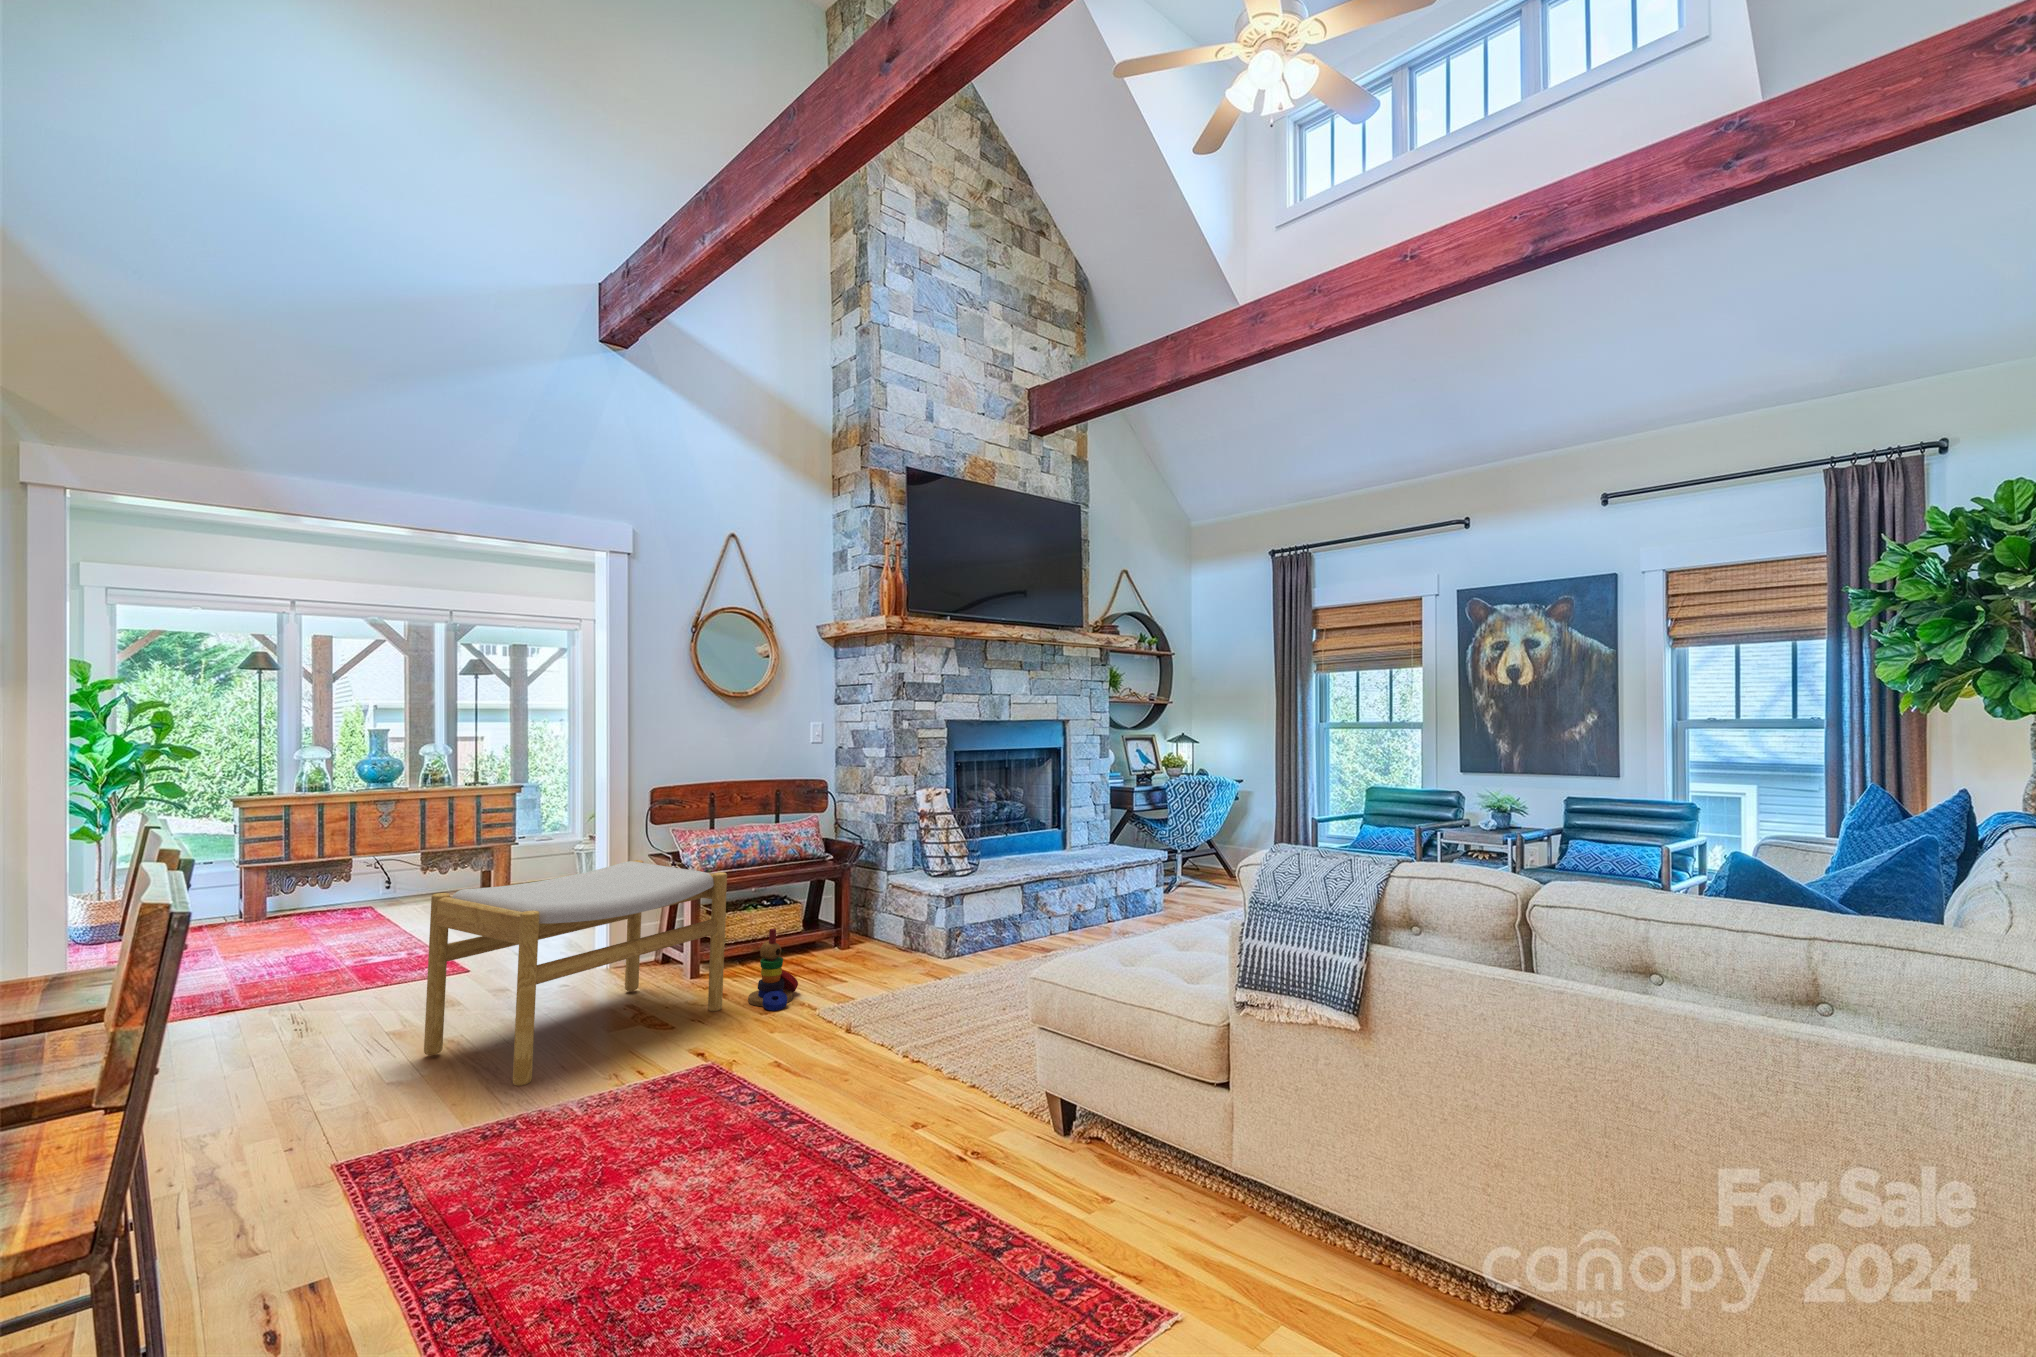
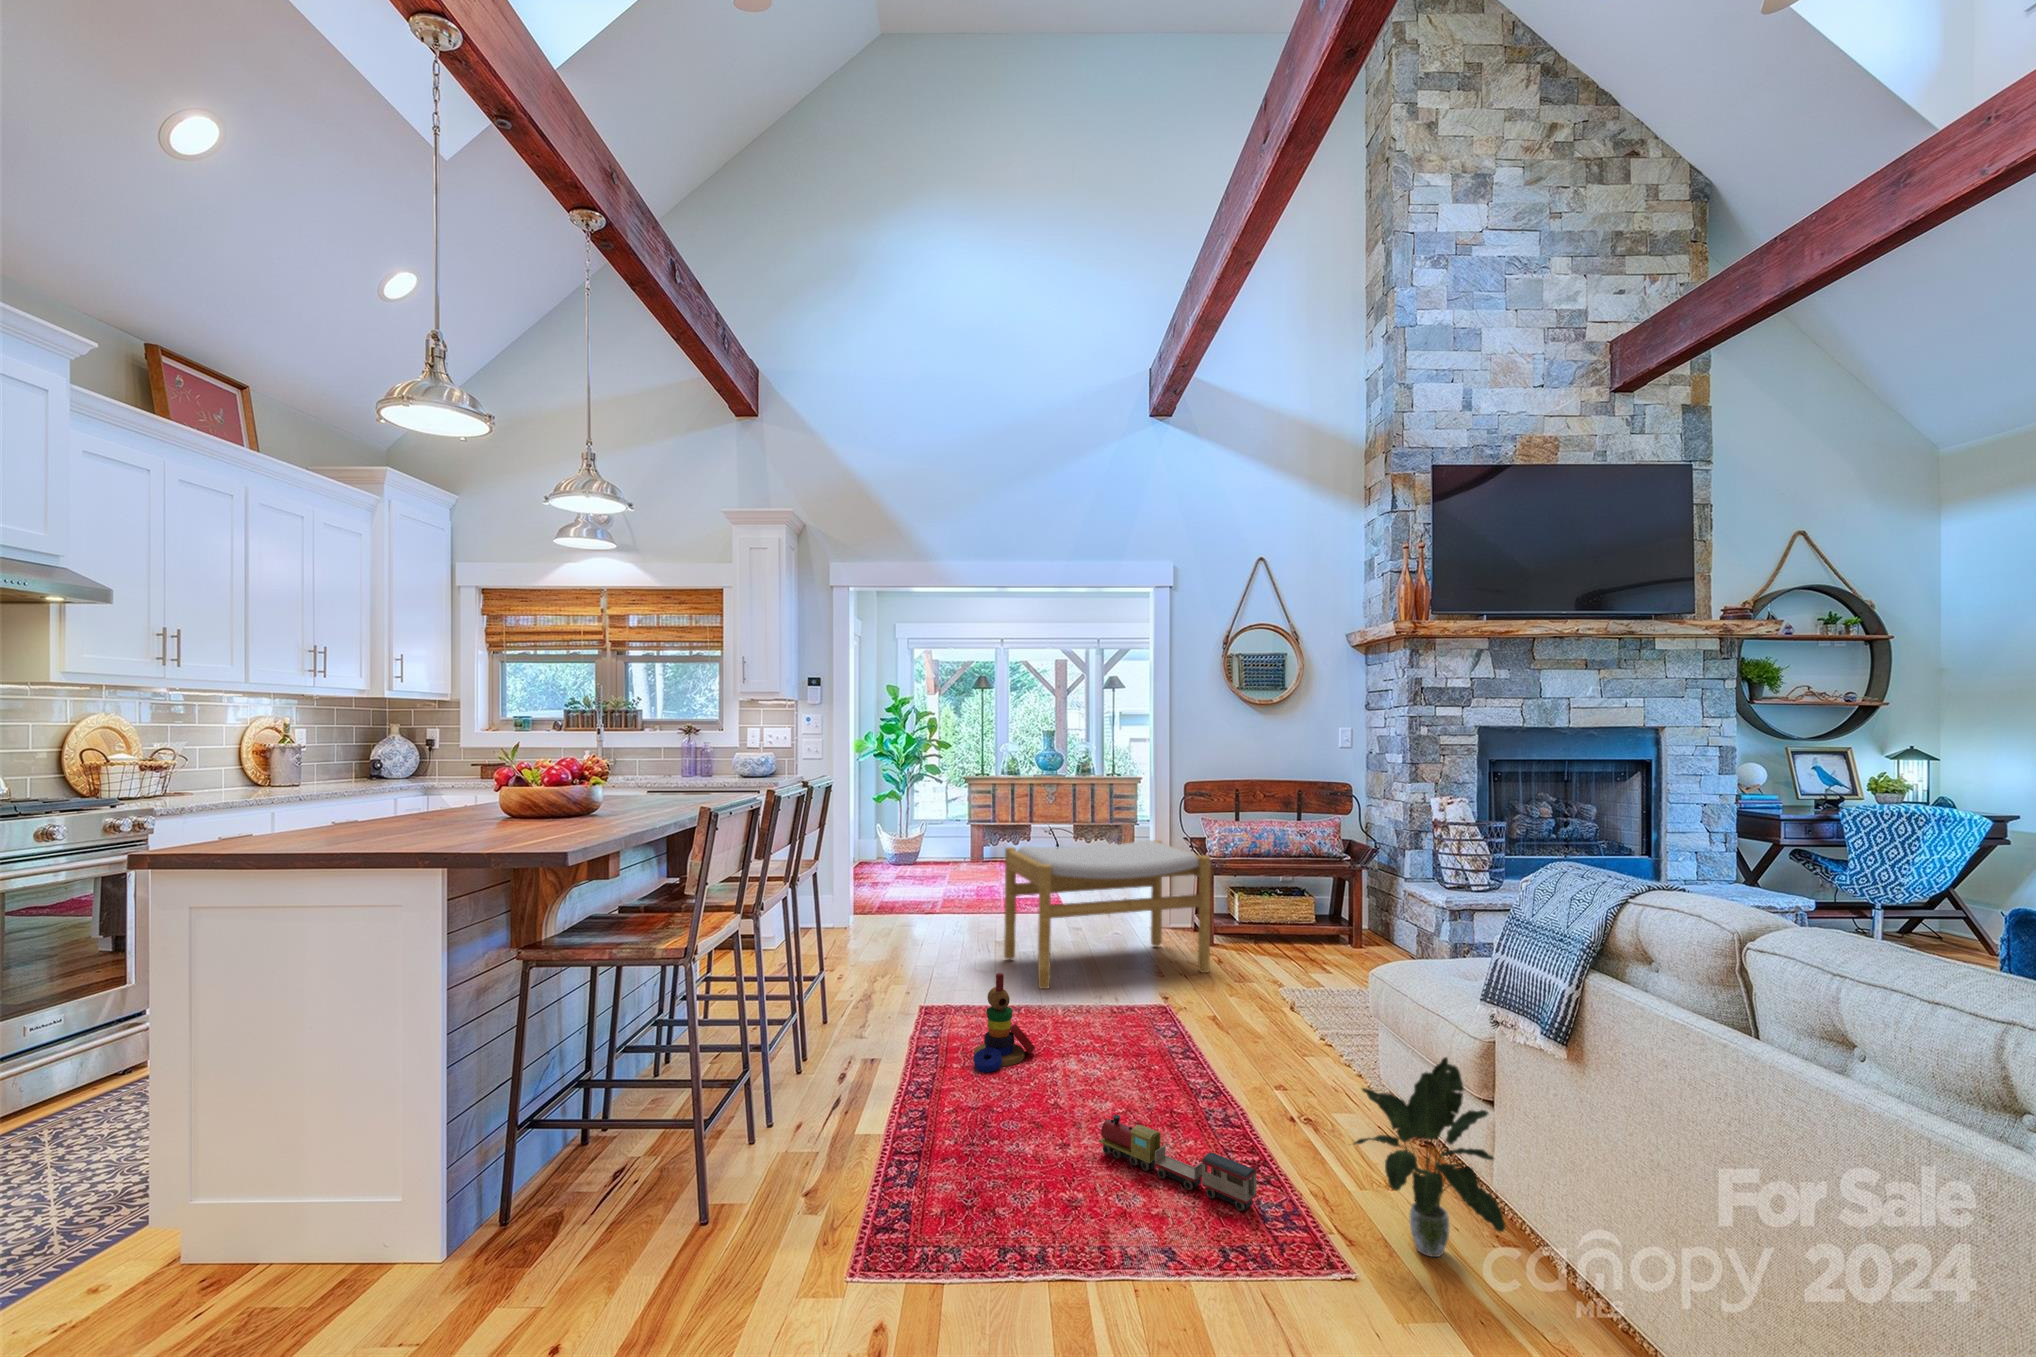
stacking toy: present [748,929,798,1011] -> present [974,973,1035,1072]
potted plant: none [1126,1047,1280,1256] -> present [1354,1057,1505,1257]
toy train: none [806,1232,1029,1293] -> present [1099,1115,1257,1211]

